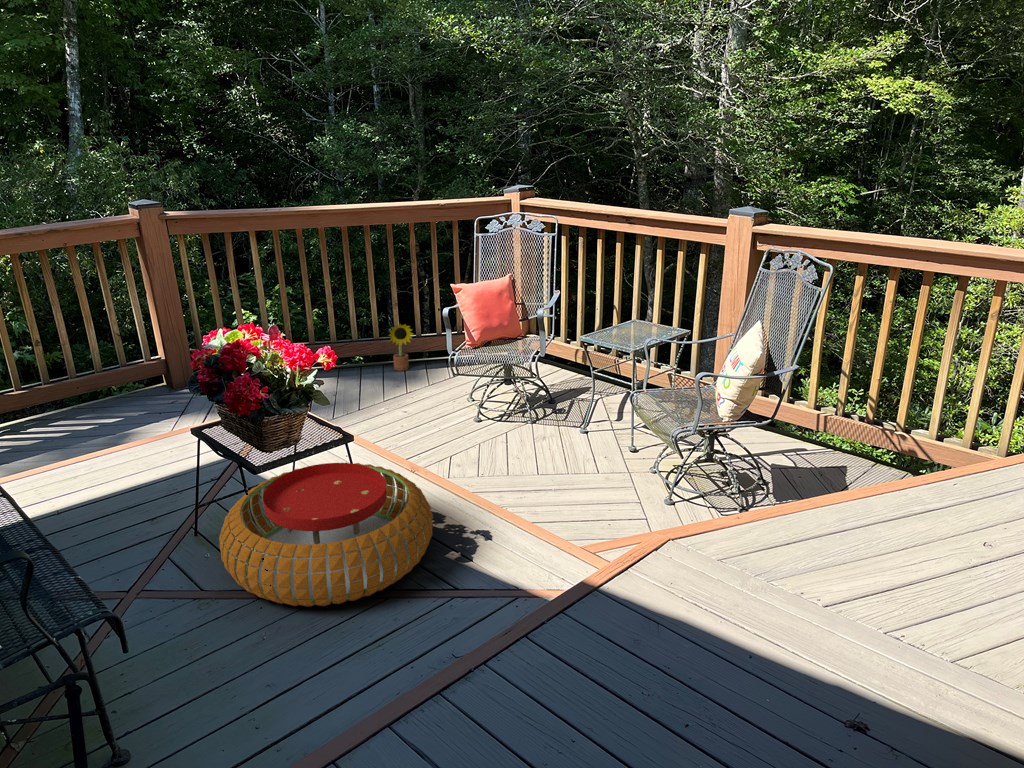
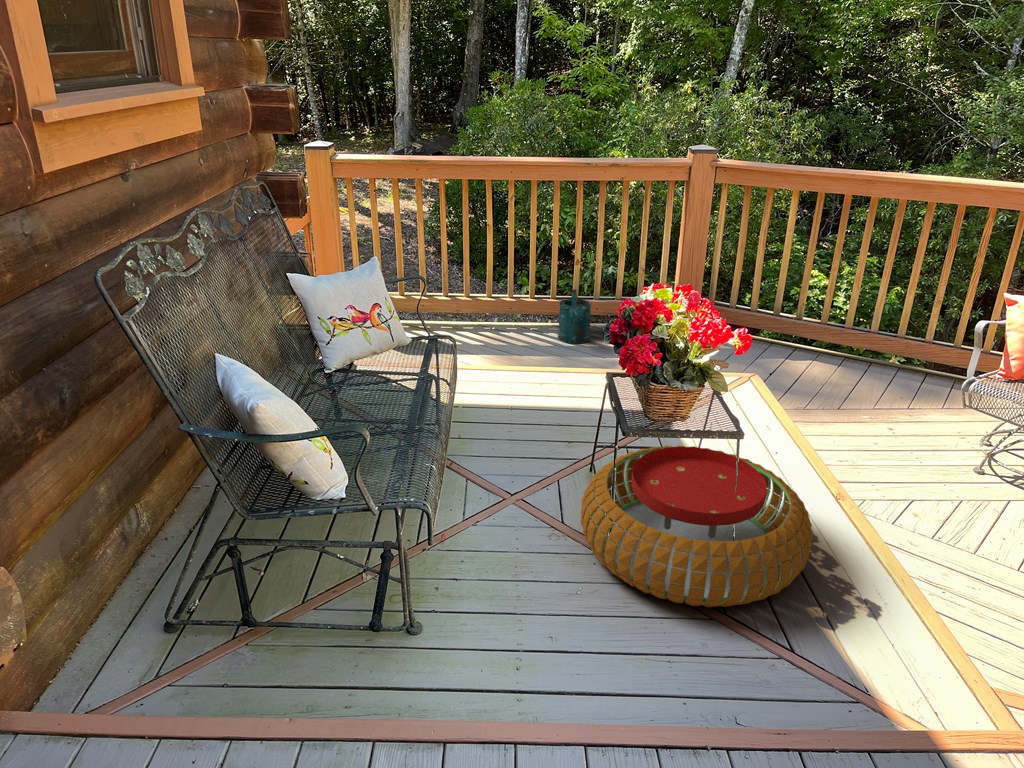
decorative plant: present [389,324,413,371] -> none [907,325,944,382]
watering can: none [48,369,97,428] -> present [558,289,591,344]

